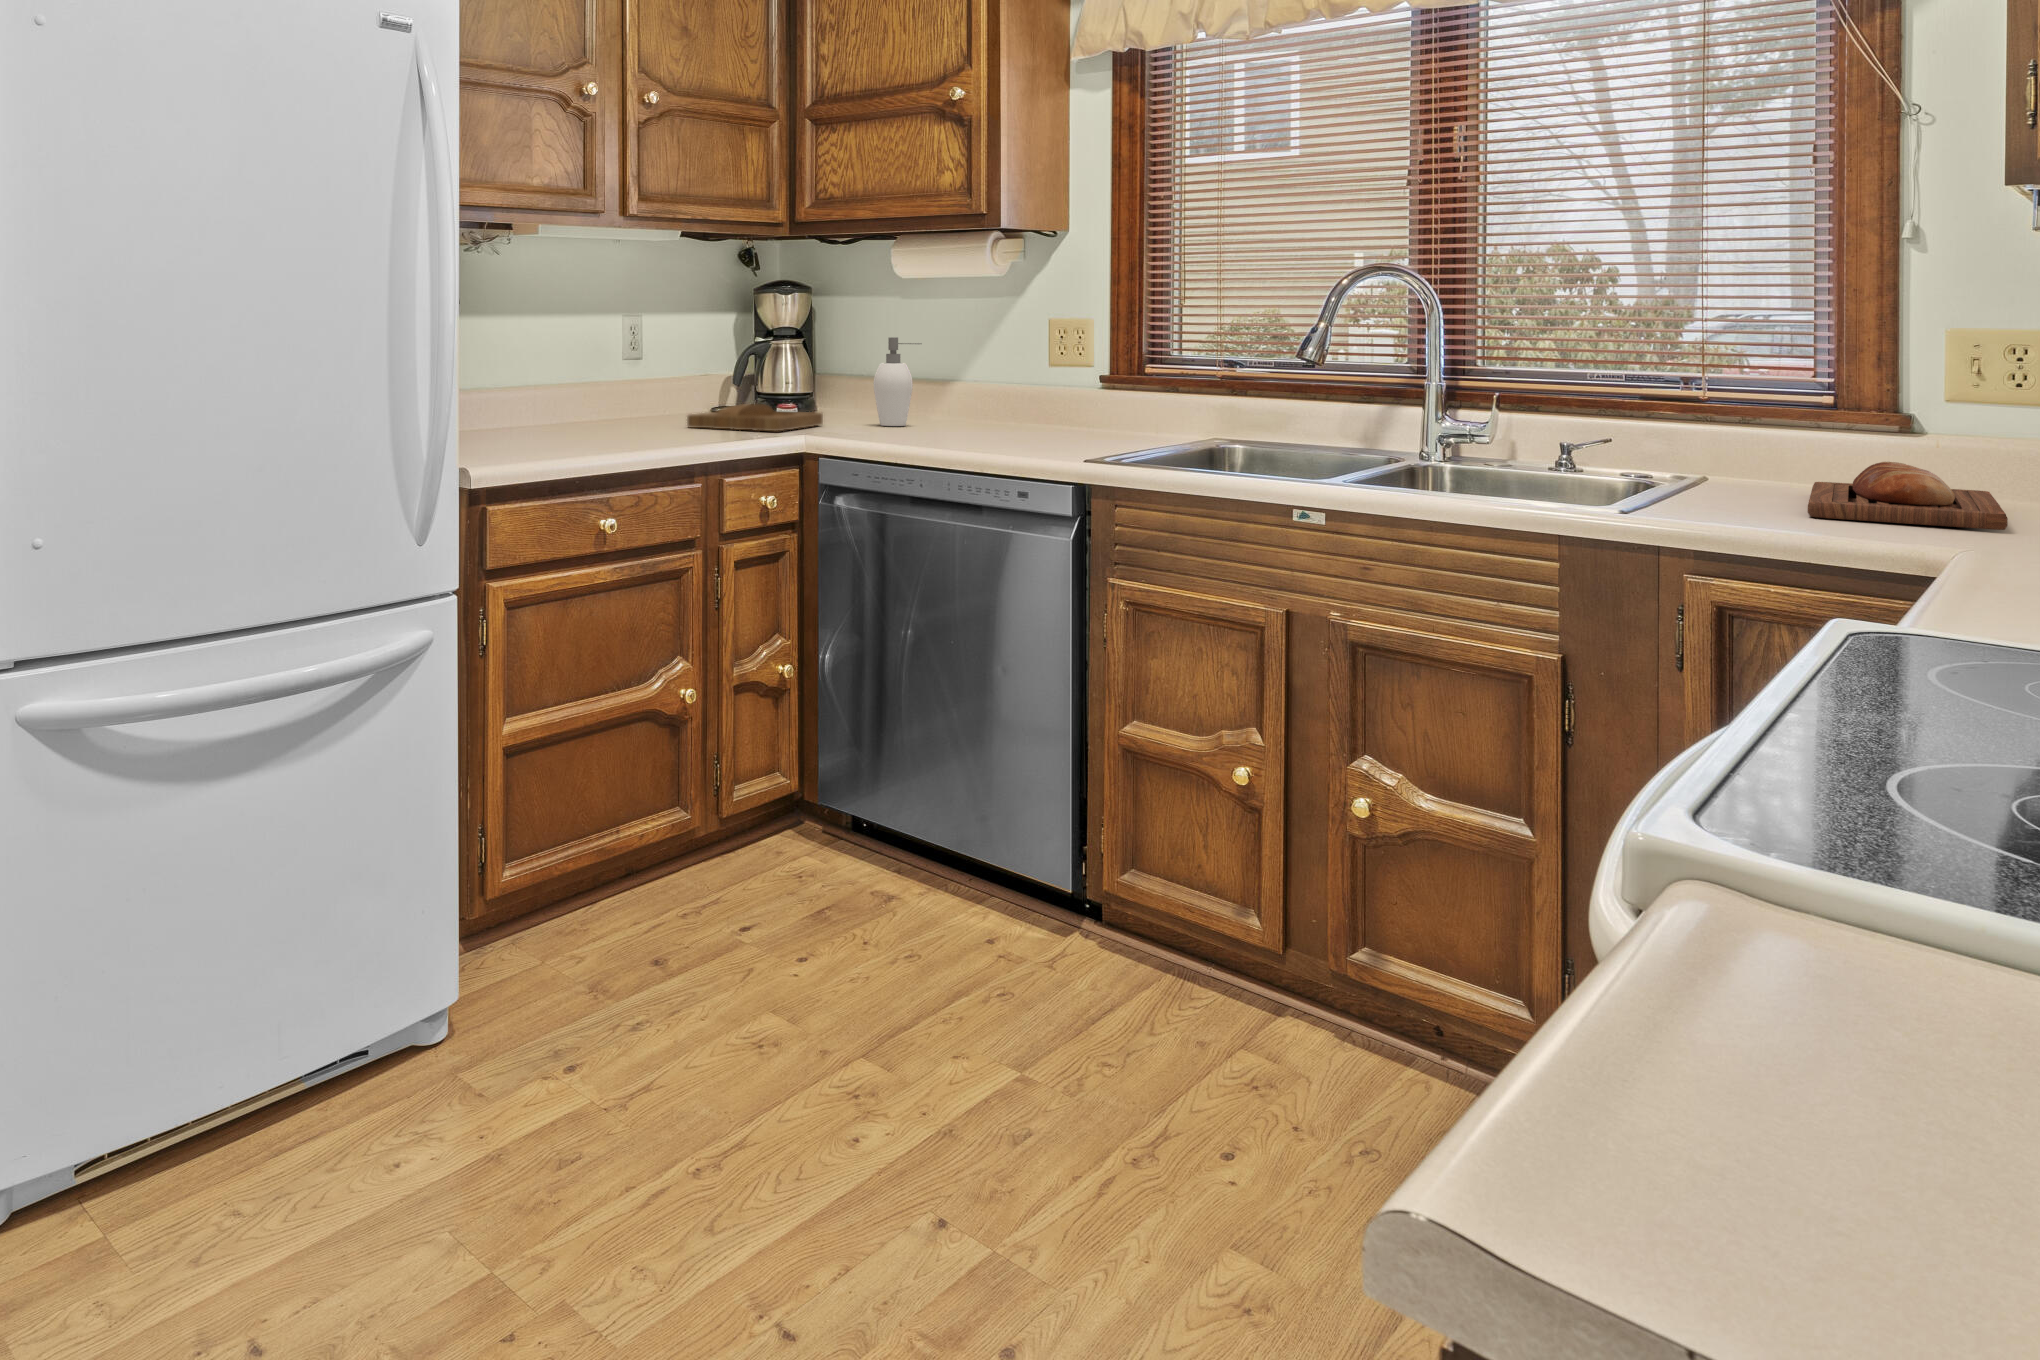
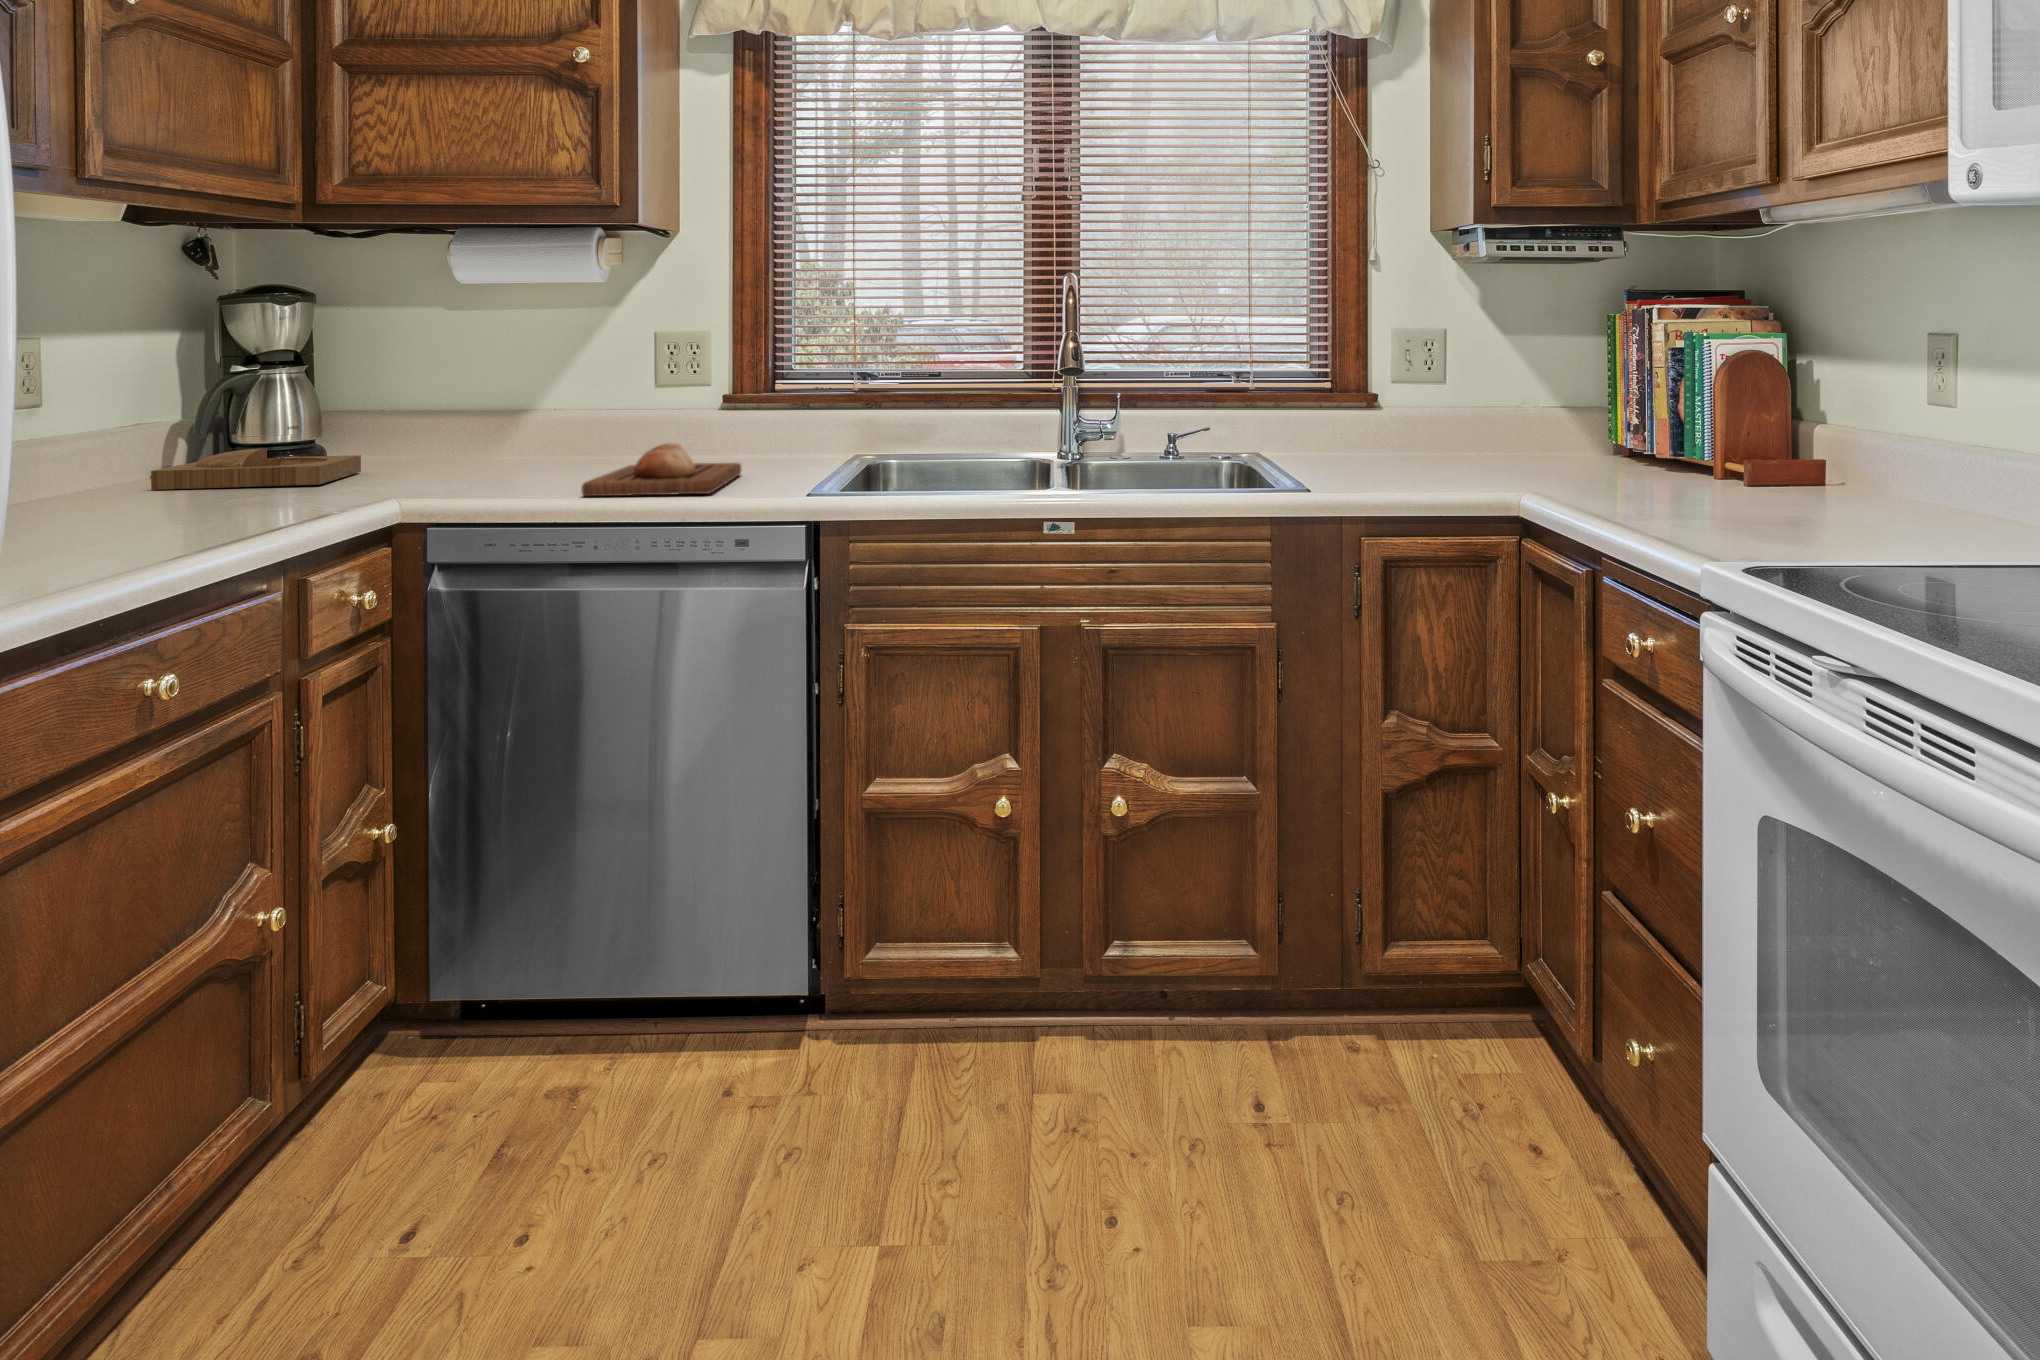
soap dispenser: present [873,337,922,426] -> none [427,354,496,467]
bread loaf: present [1808,462,2008,530] -> present [582,444,741,496]

